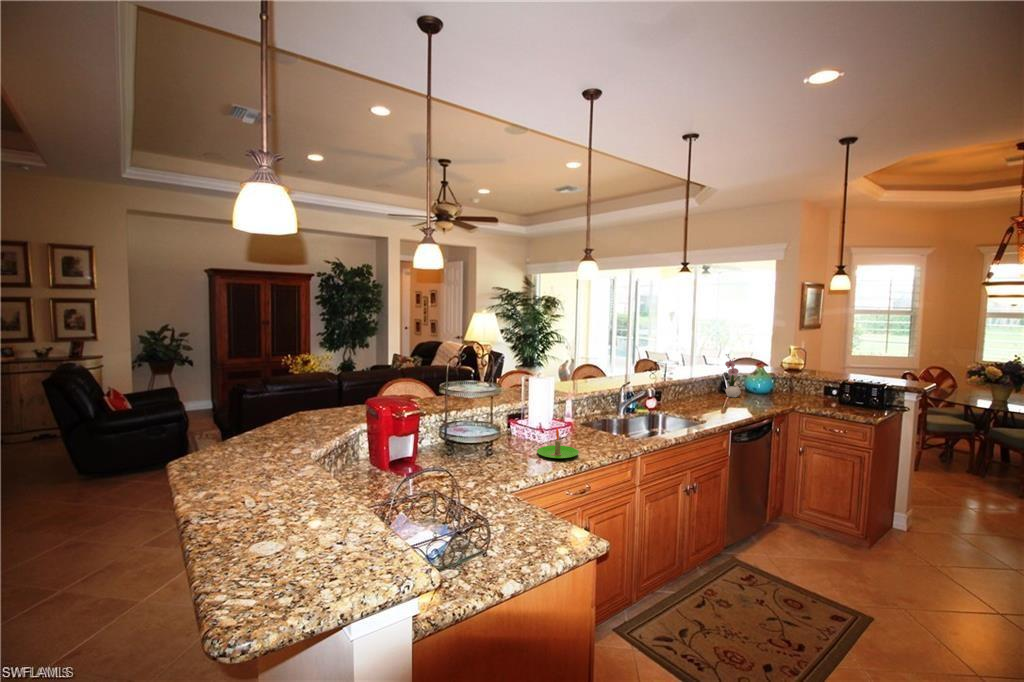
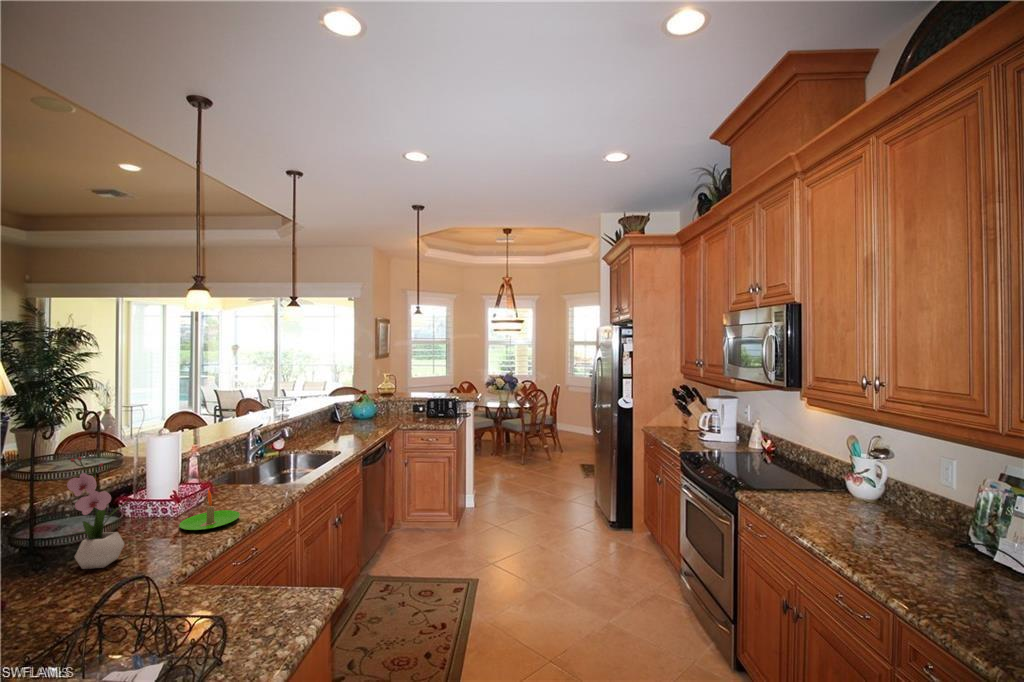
flower arrangement: present [725,354,741,398] -> present [67,457,127,569]

